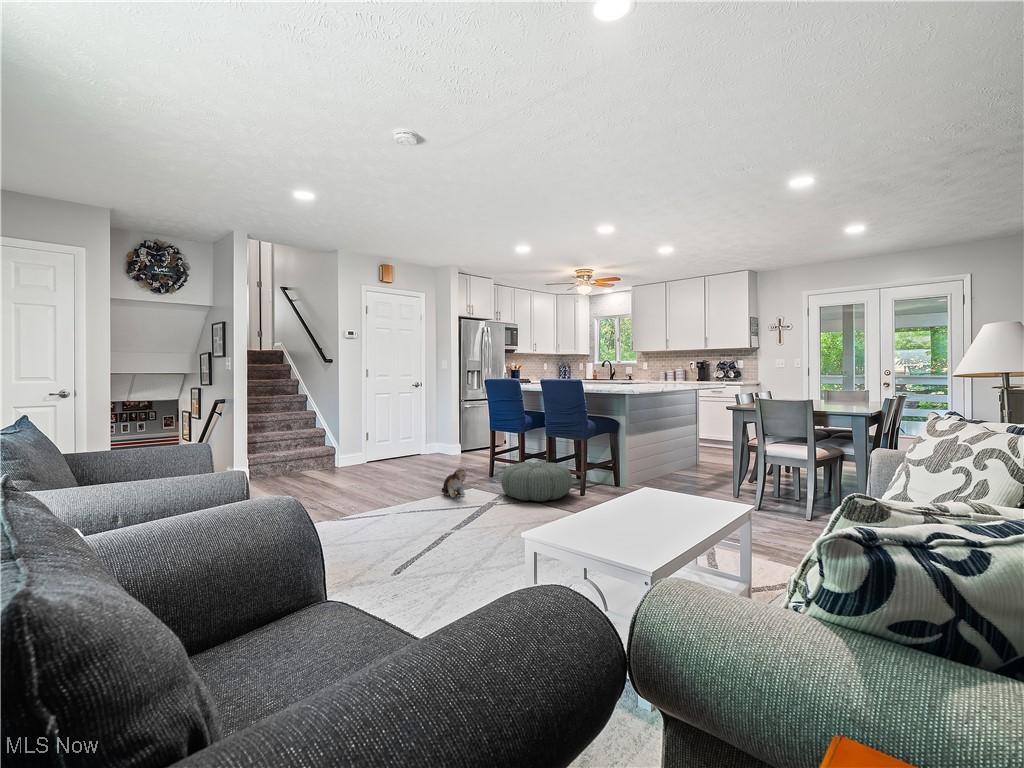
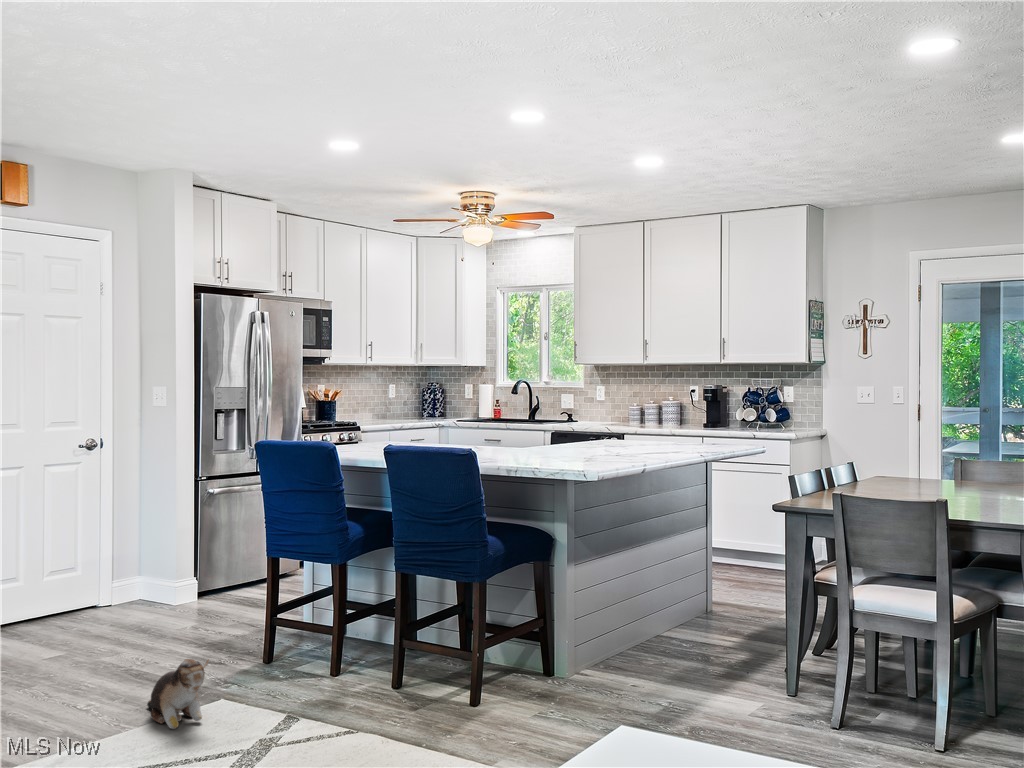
pouf: present [501,461,572,501] -> none [289,631,451,730]

